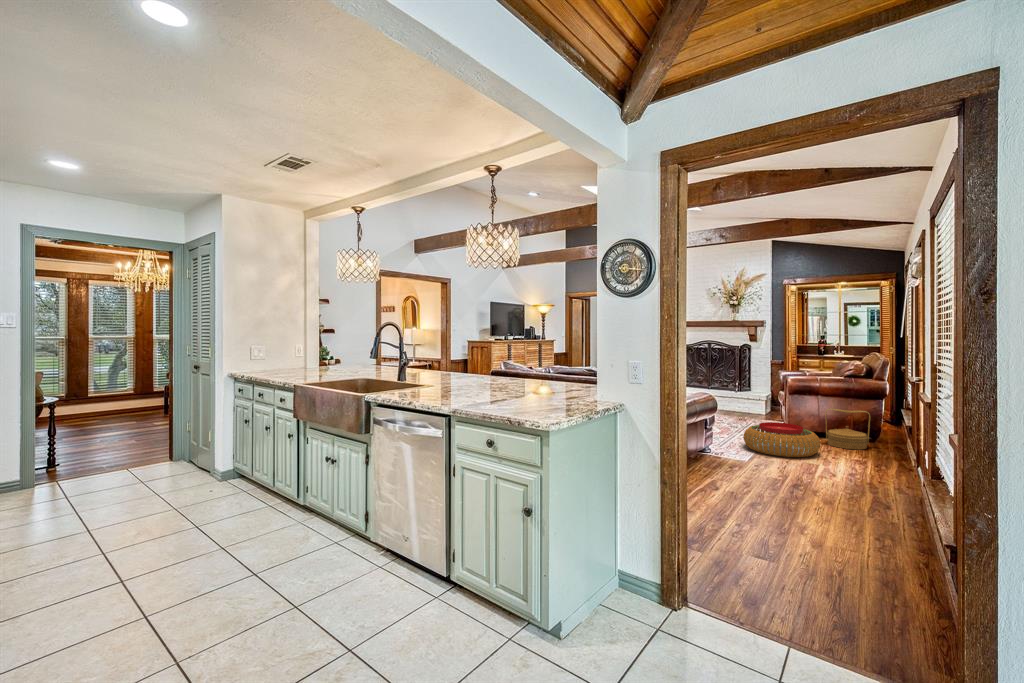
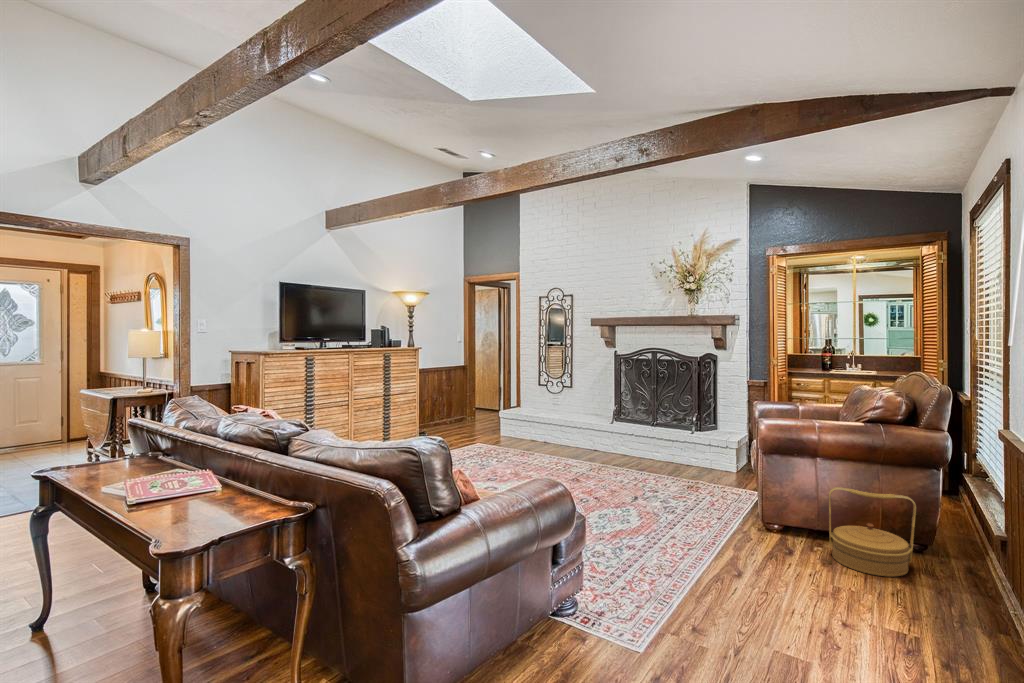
pouf: present [744,422,821,457] -> none [665,517,817,610]

